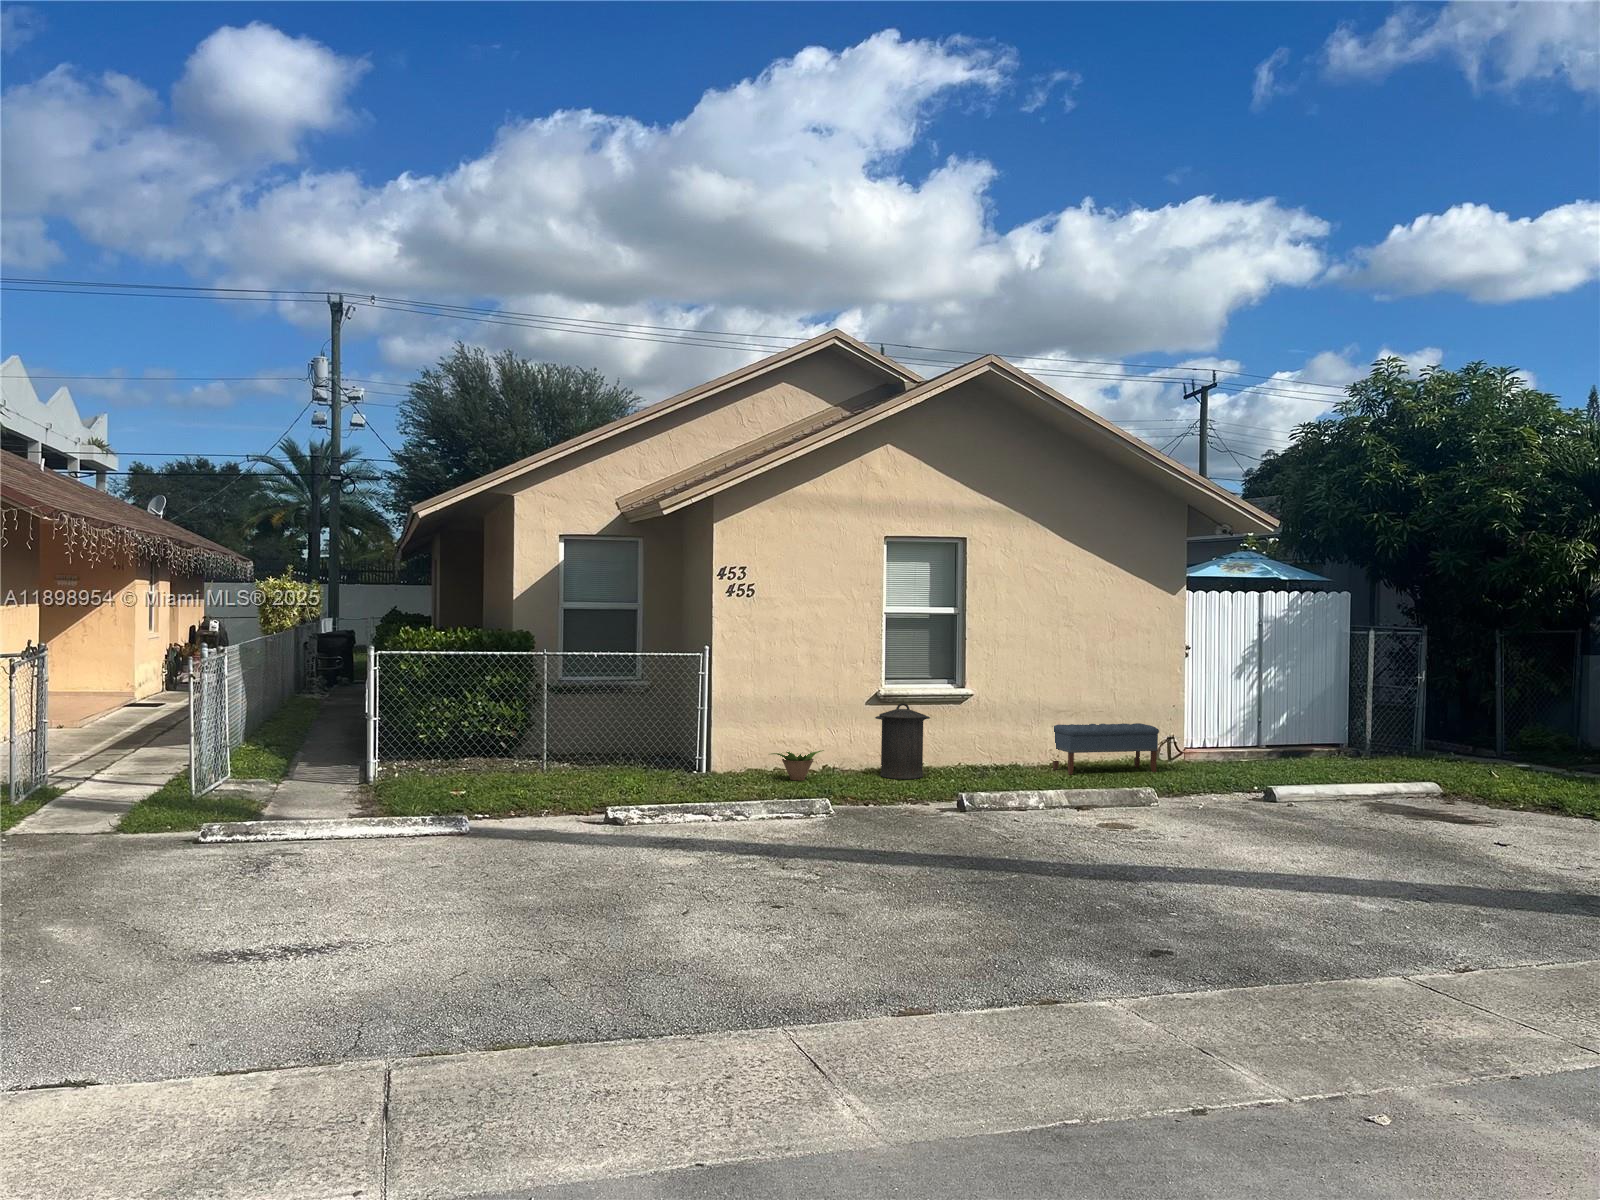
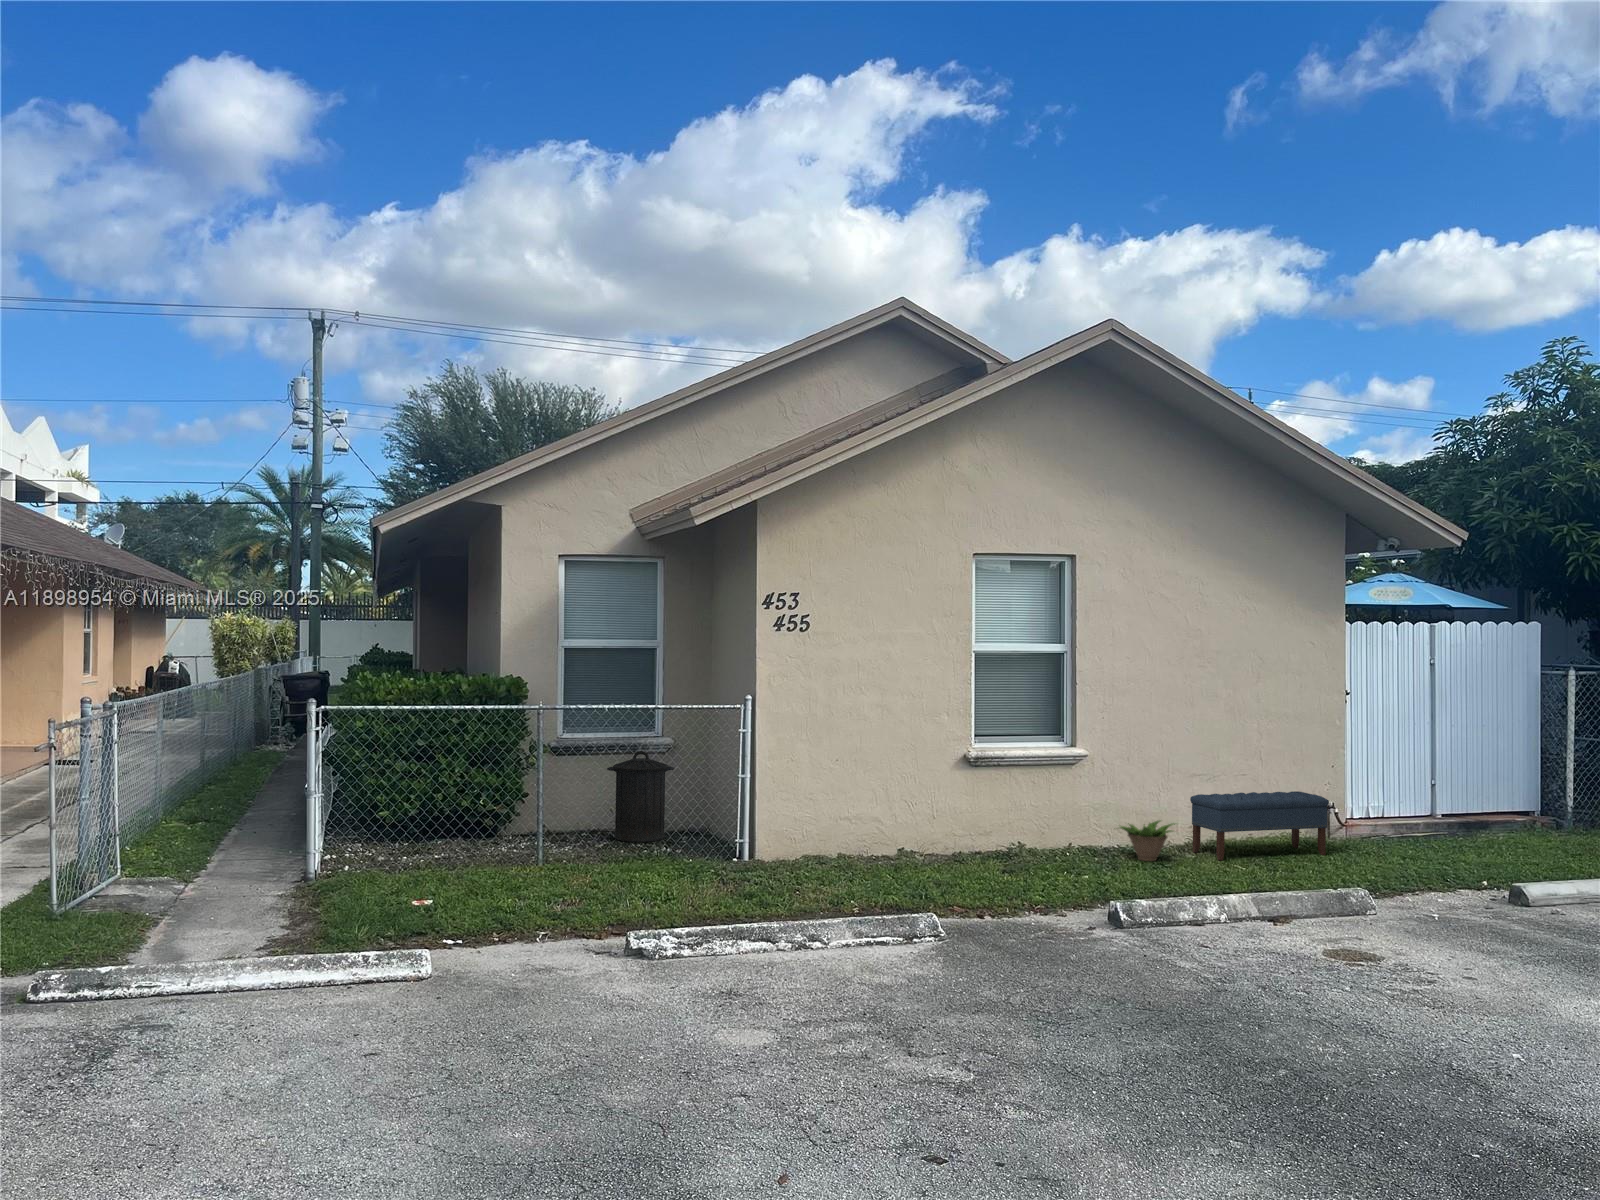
trash can: present [875,703,930,779] -> present [607,751,674,842]
decorative plant: present [771,750,824,780] -> present [1120,820,1175,861]

